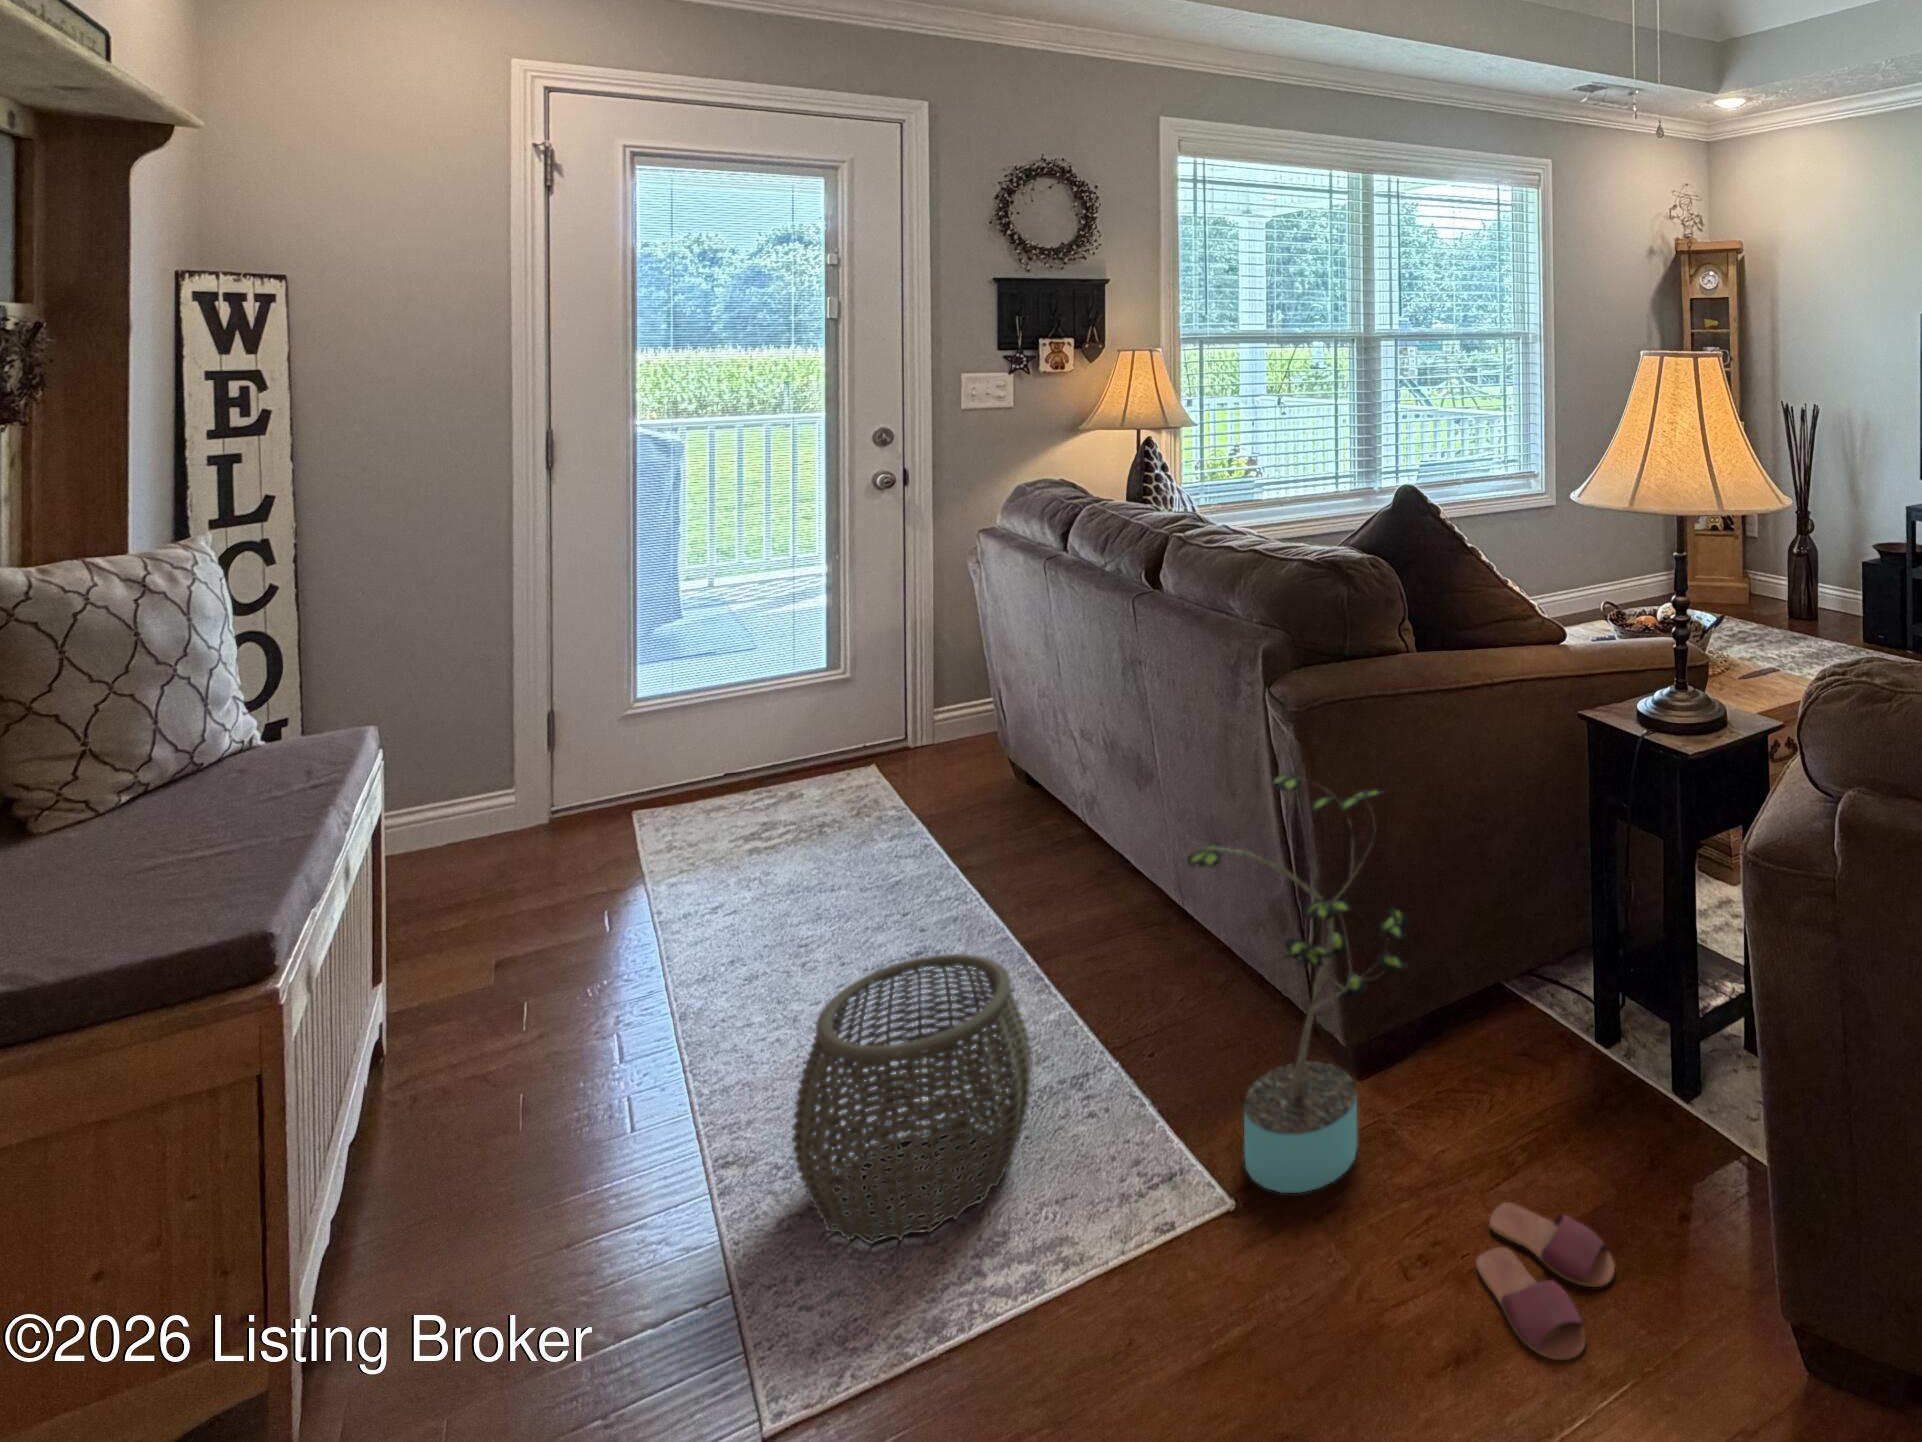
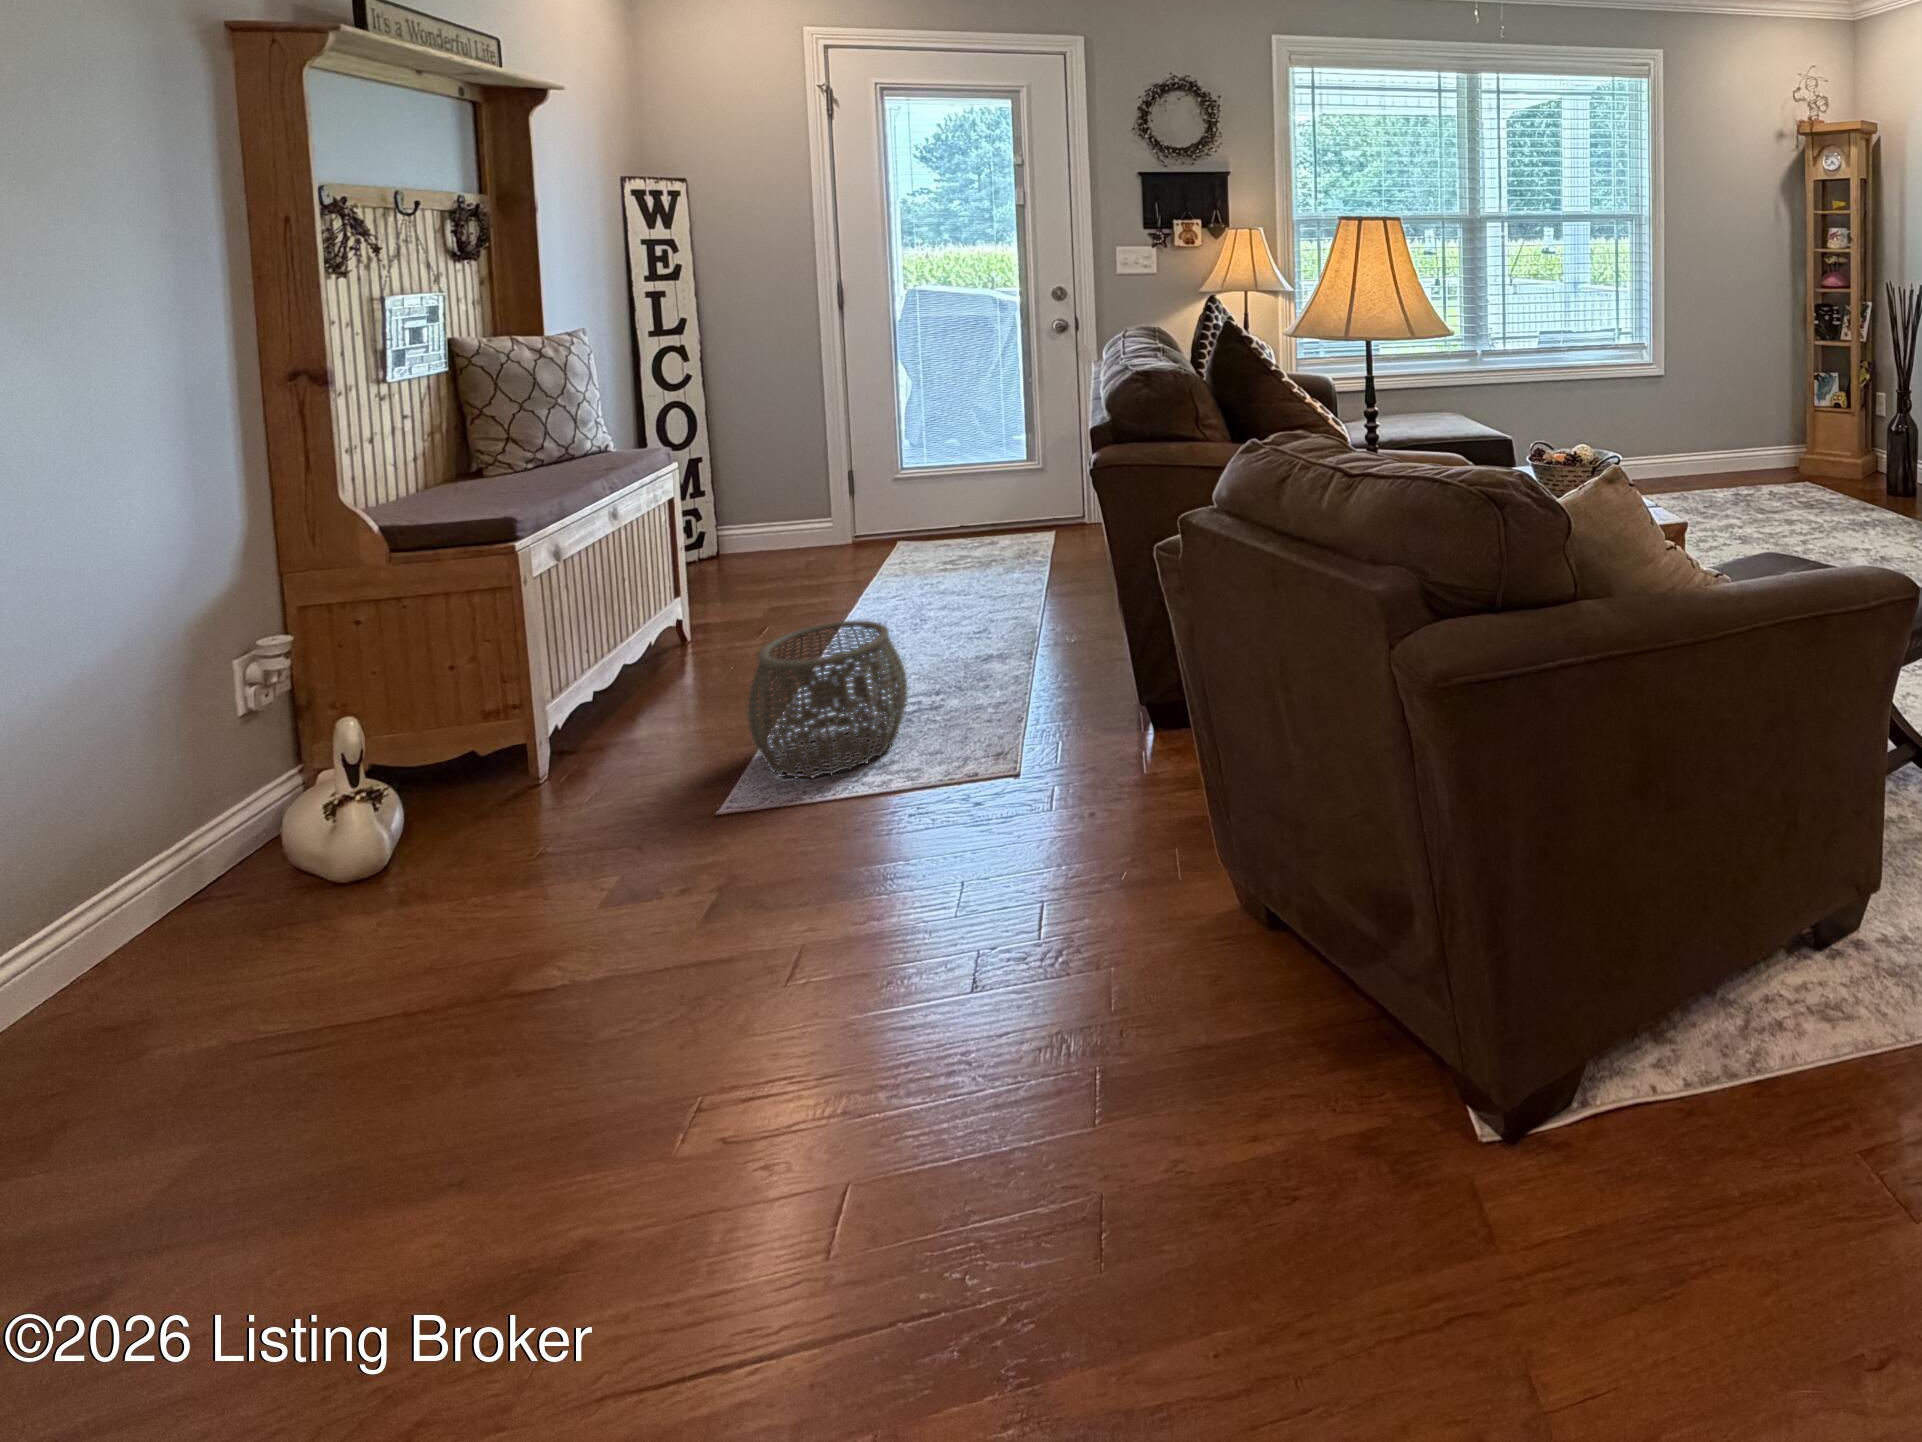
potted plant: present [1188,773,1409,1193] -> none [945,528,1103,803]
slippers: present [1476,1202,1615,1360] -> none [1037,834,1143,921]

